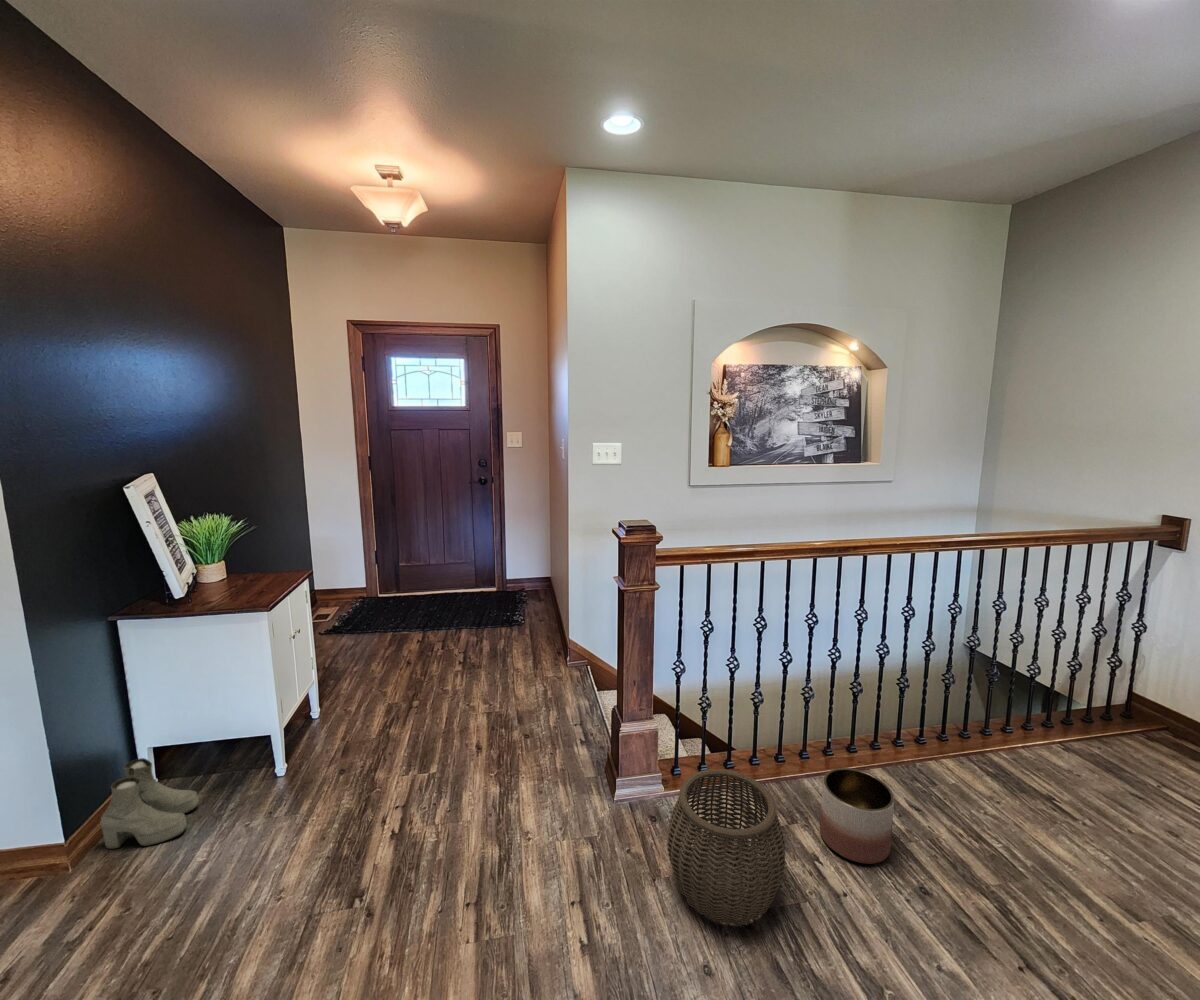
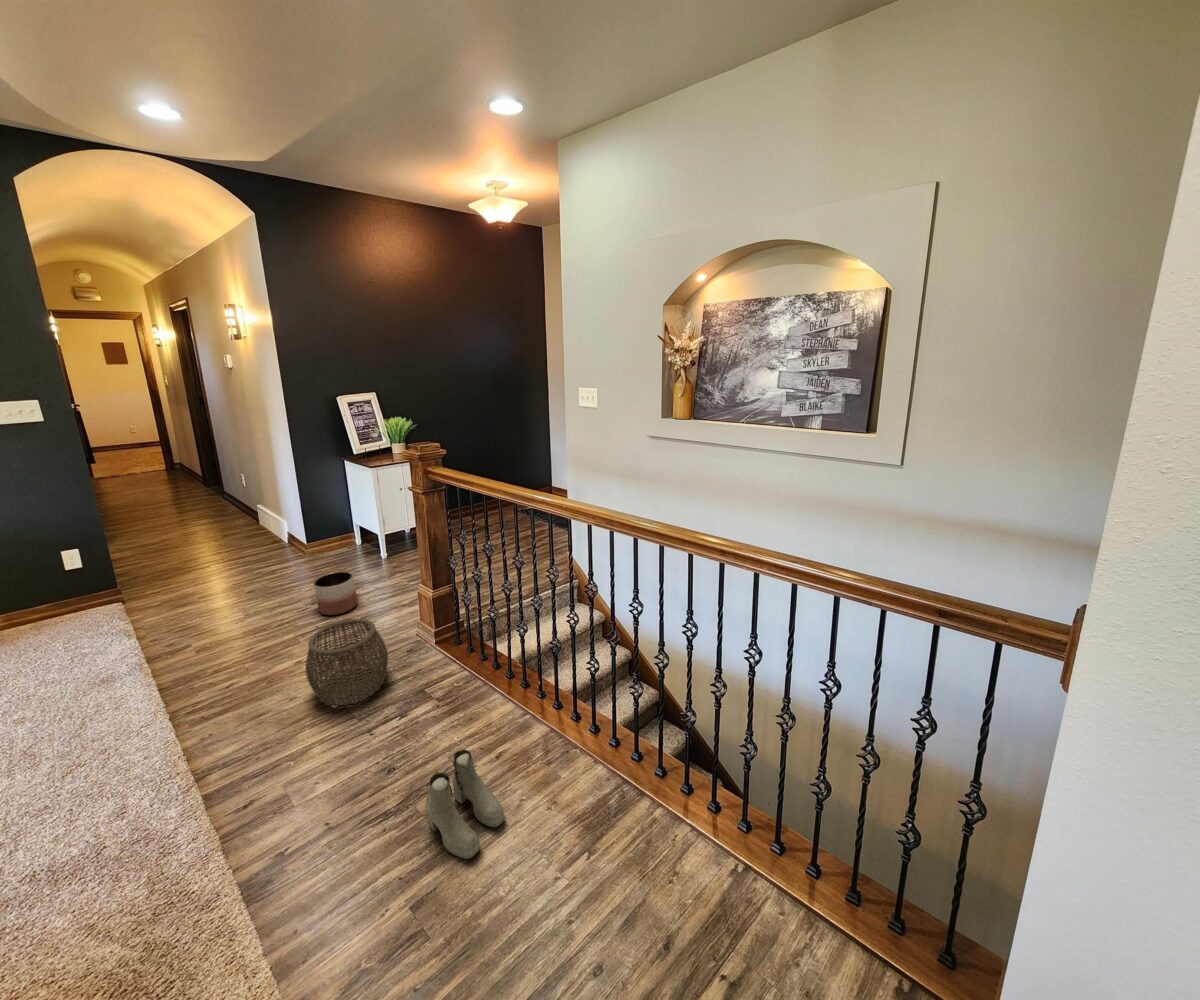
boots: present [100,758,199,849] -> present [425,750,504,859]
planter: present [820,768,894,864] -> present [314,572,358,615]

